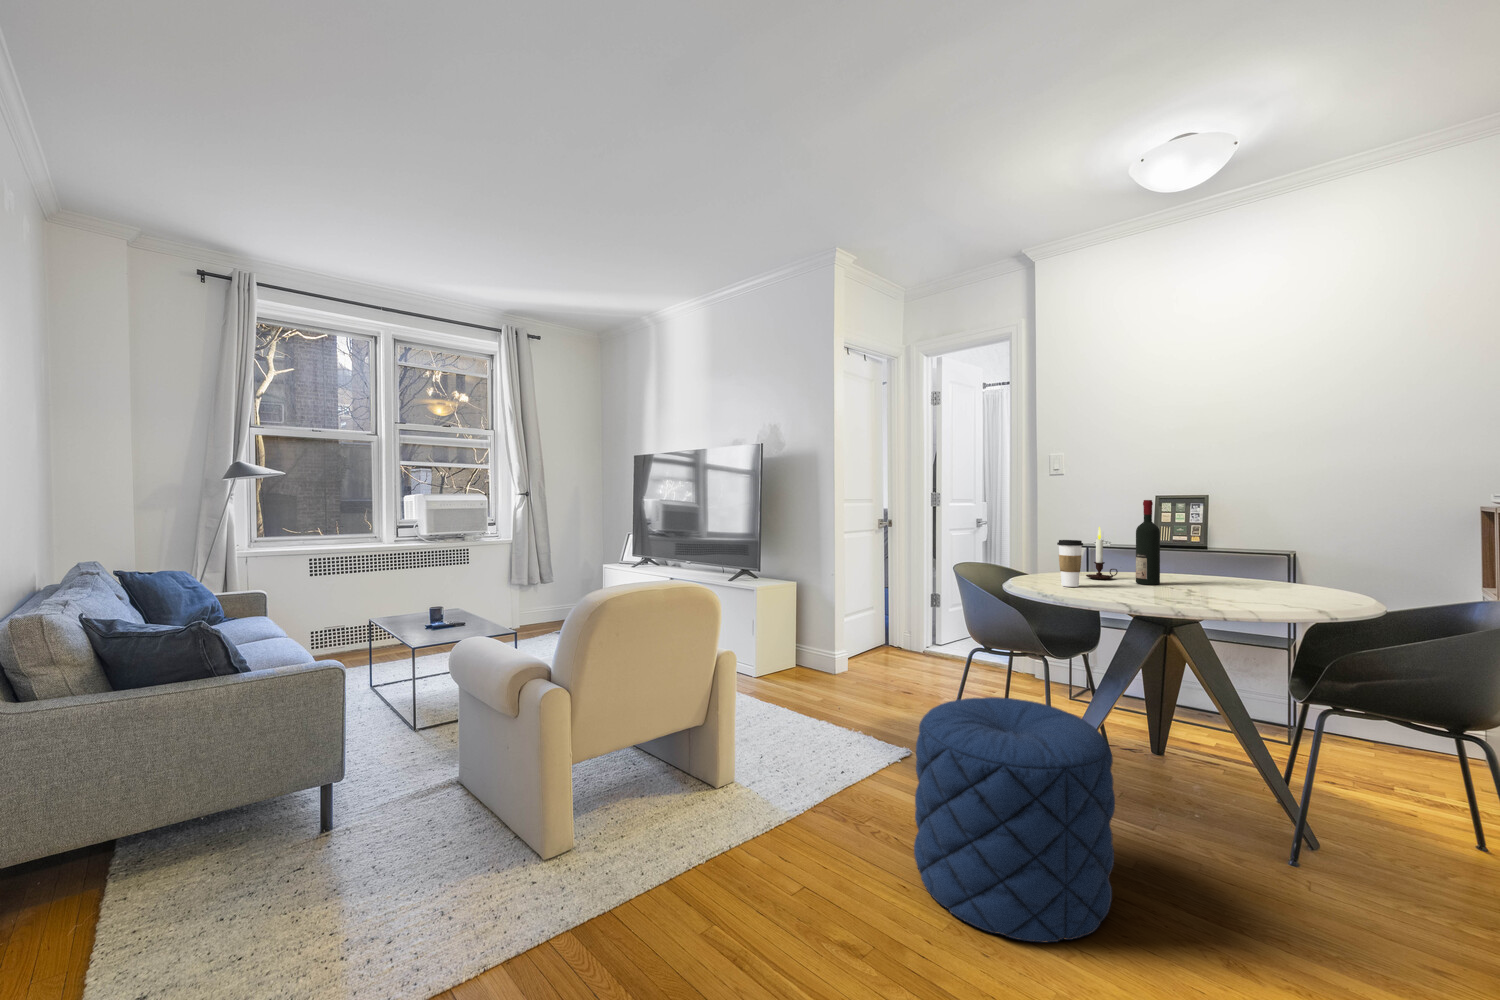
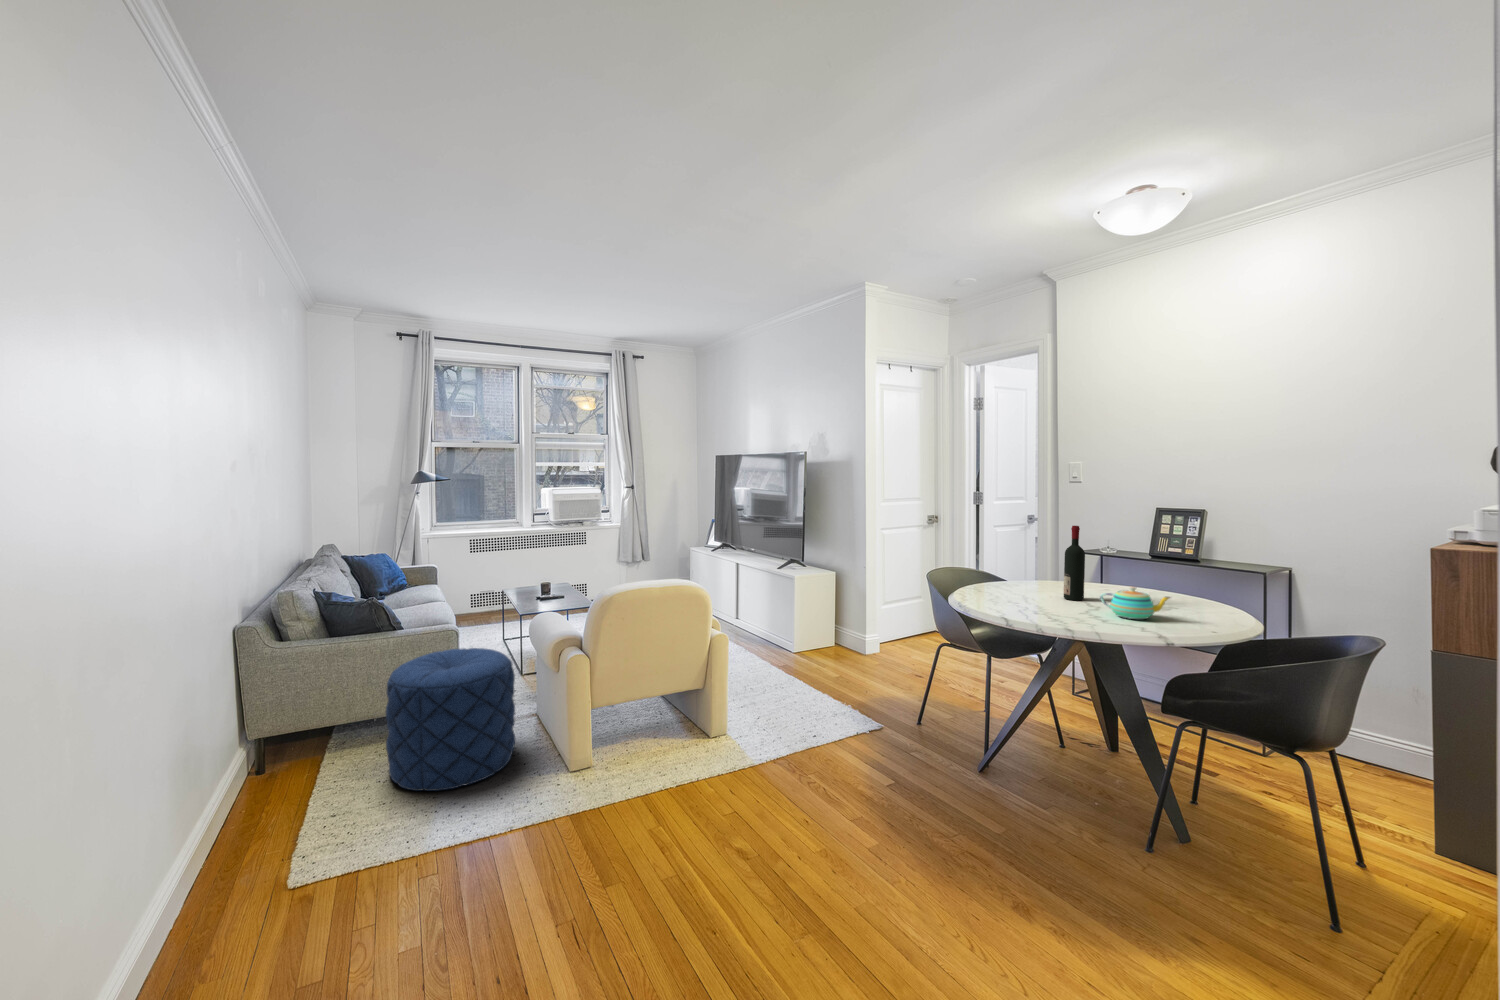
candle: present [1086,527,1118,579] -> none [1031,545,1060,592]
coffee cup: present [1057,540,1083,587] -> none [986,559,1007,599]
teapot: none [1207,561,1293,597] -> present [1100,587,1170,619]
pouf: present [914,697,1115,942] -> present [386,648,515,791]

